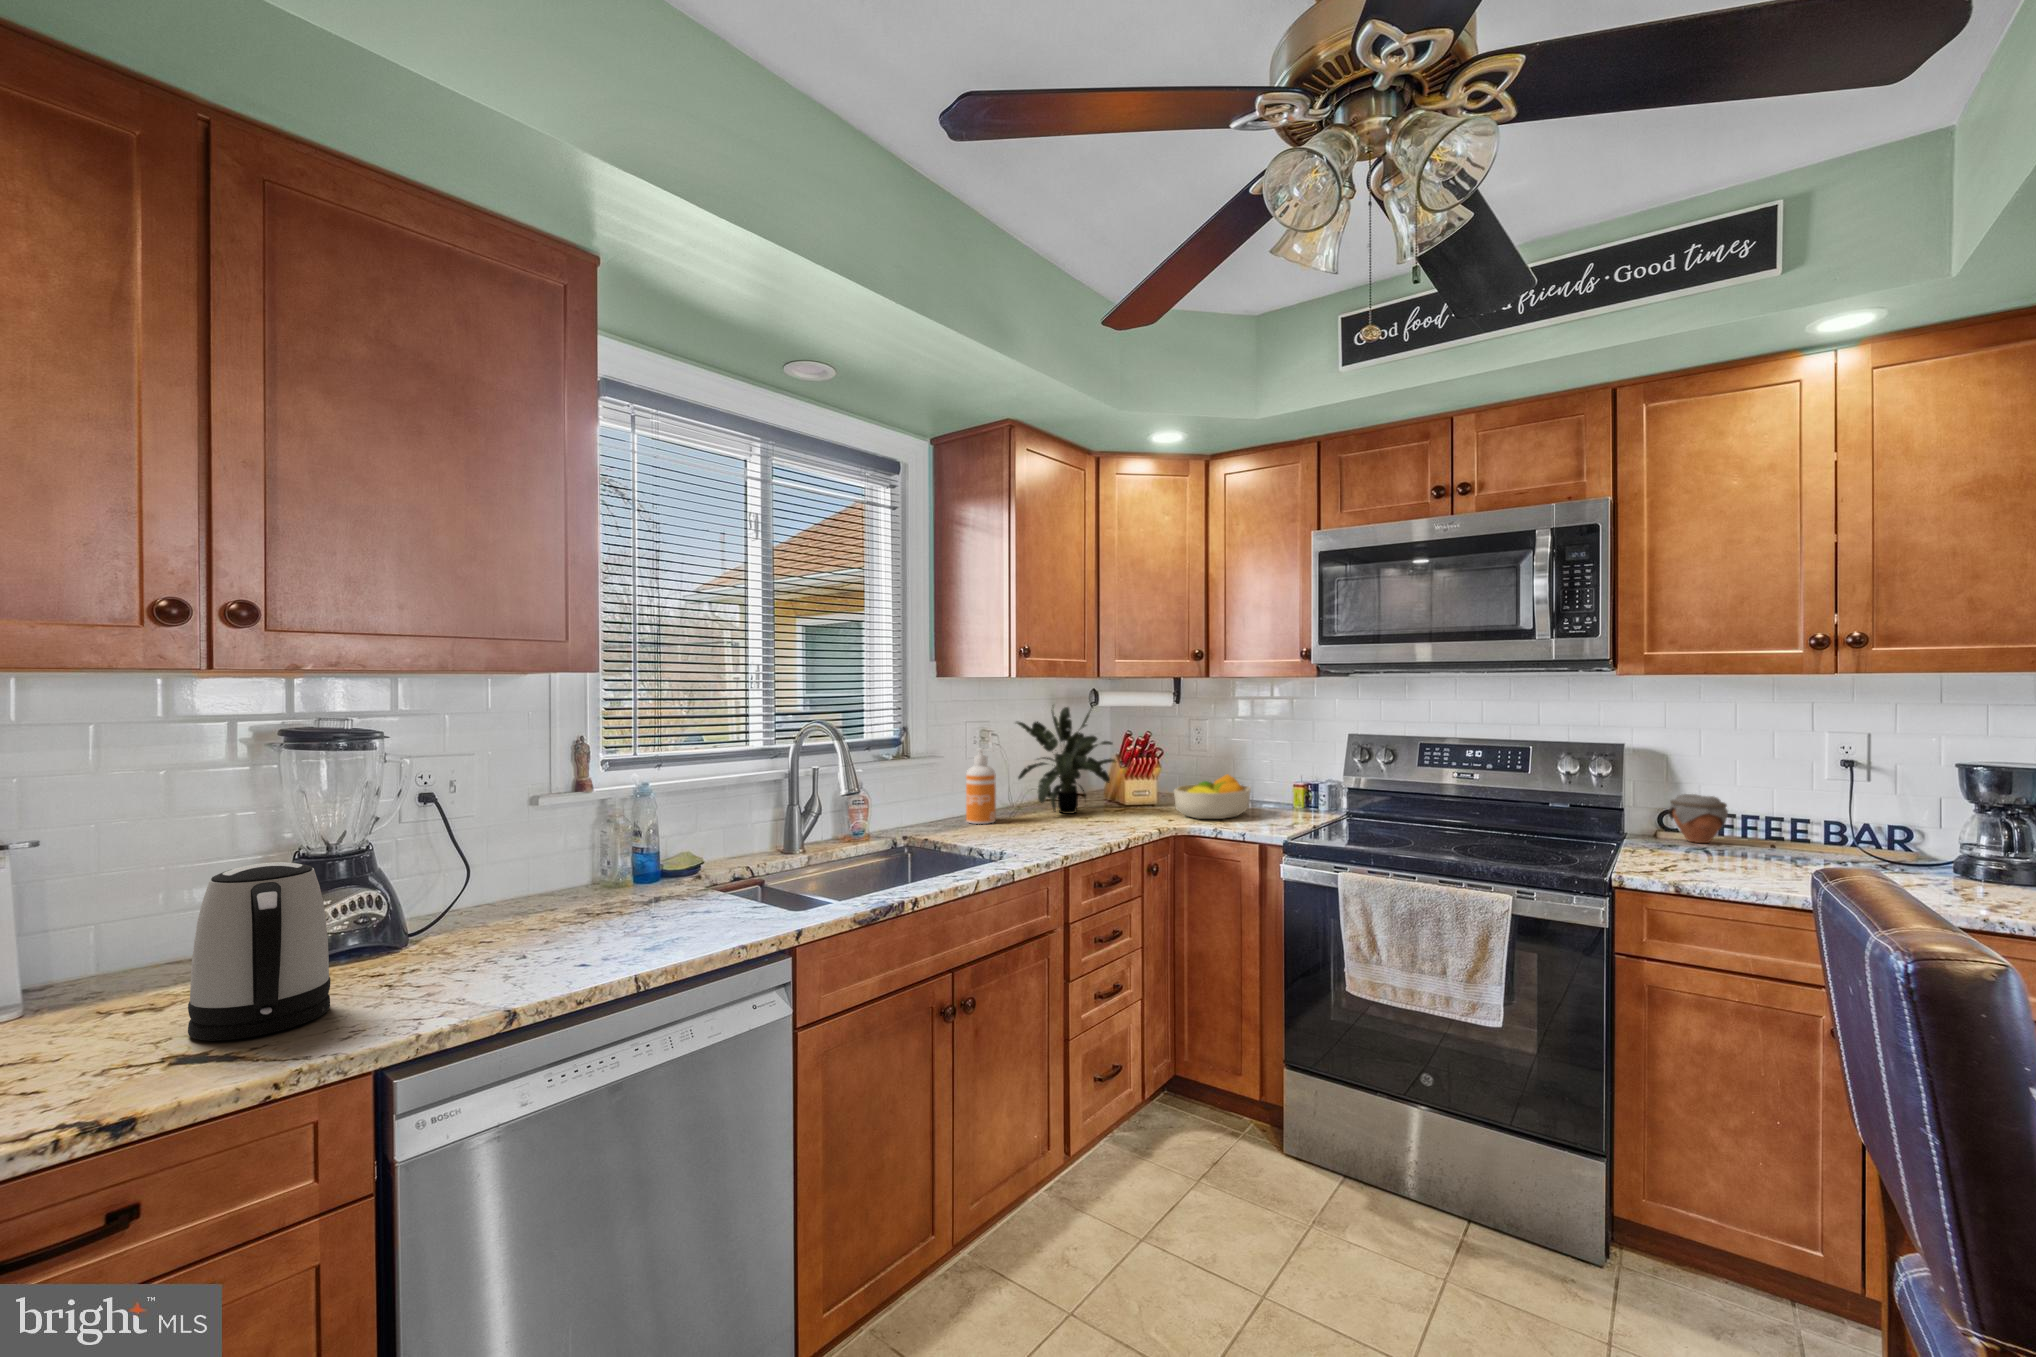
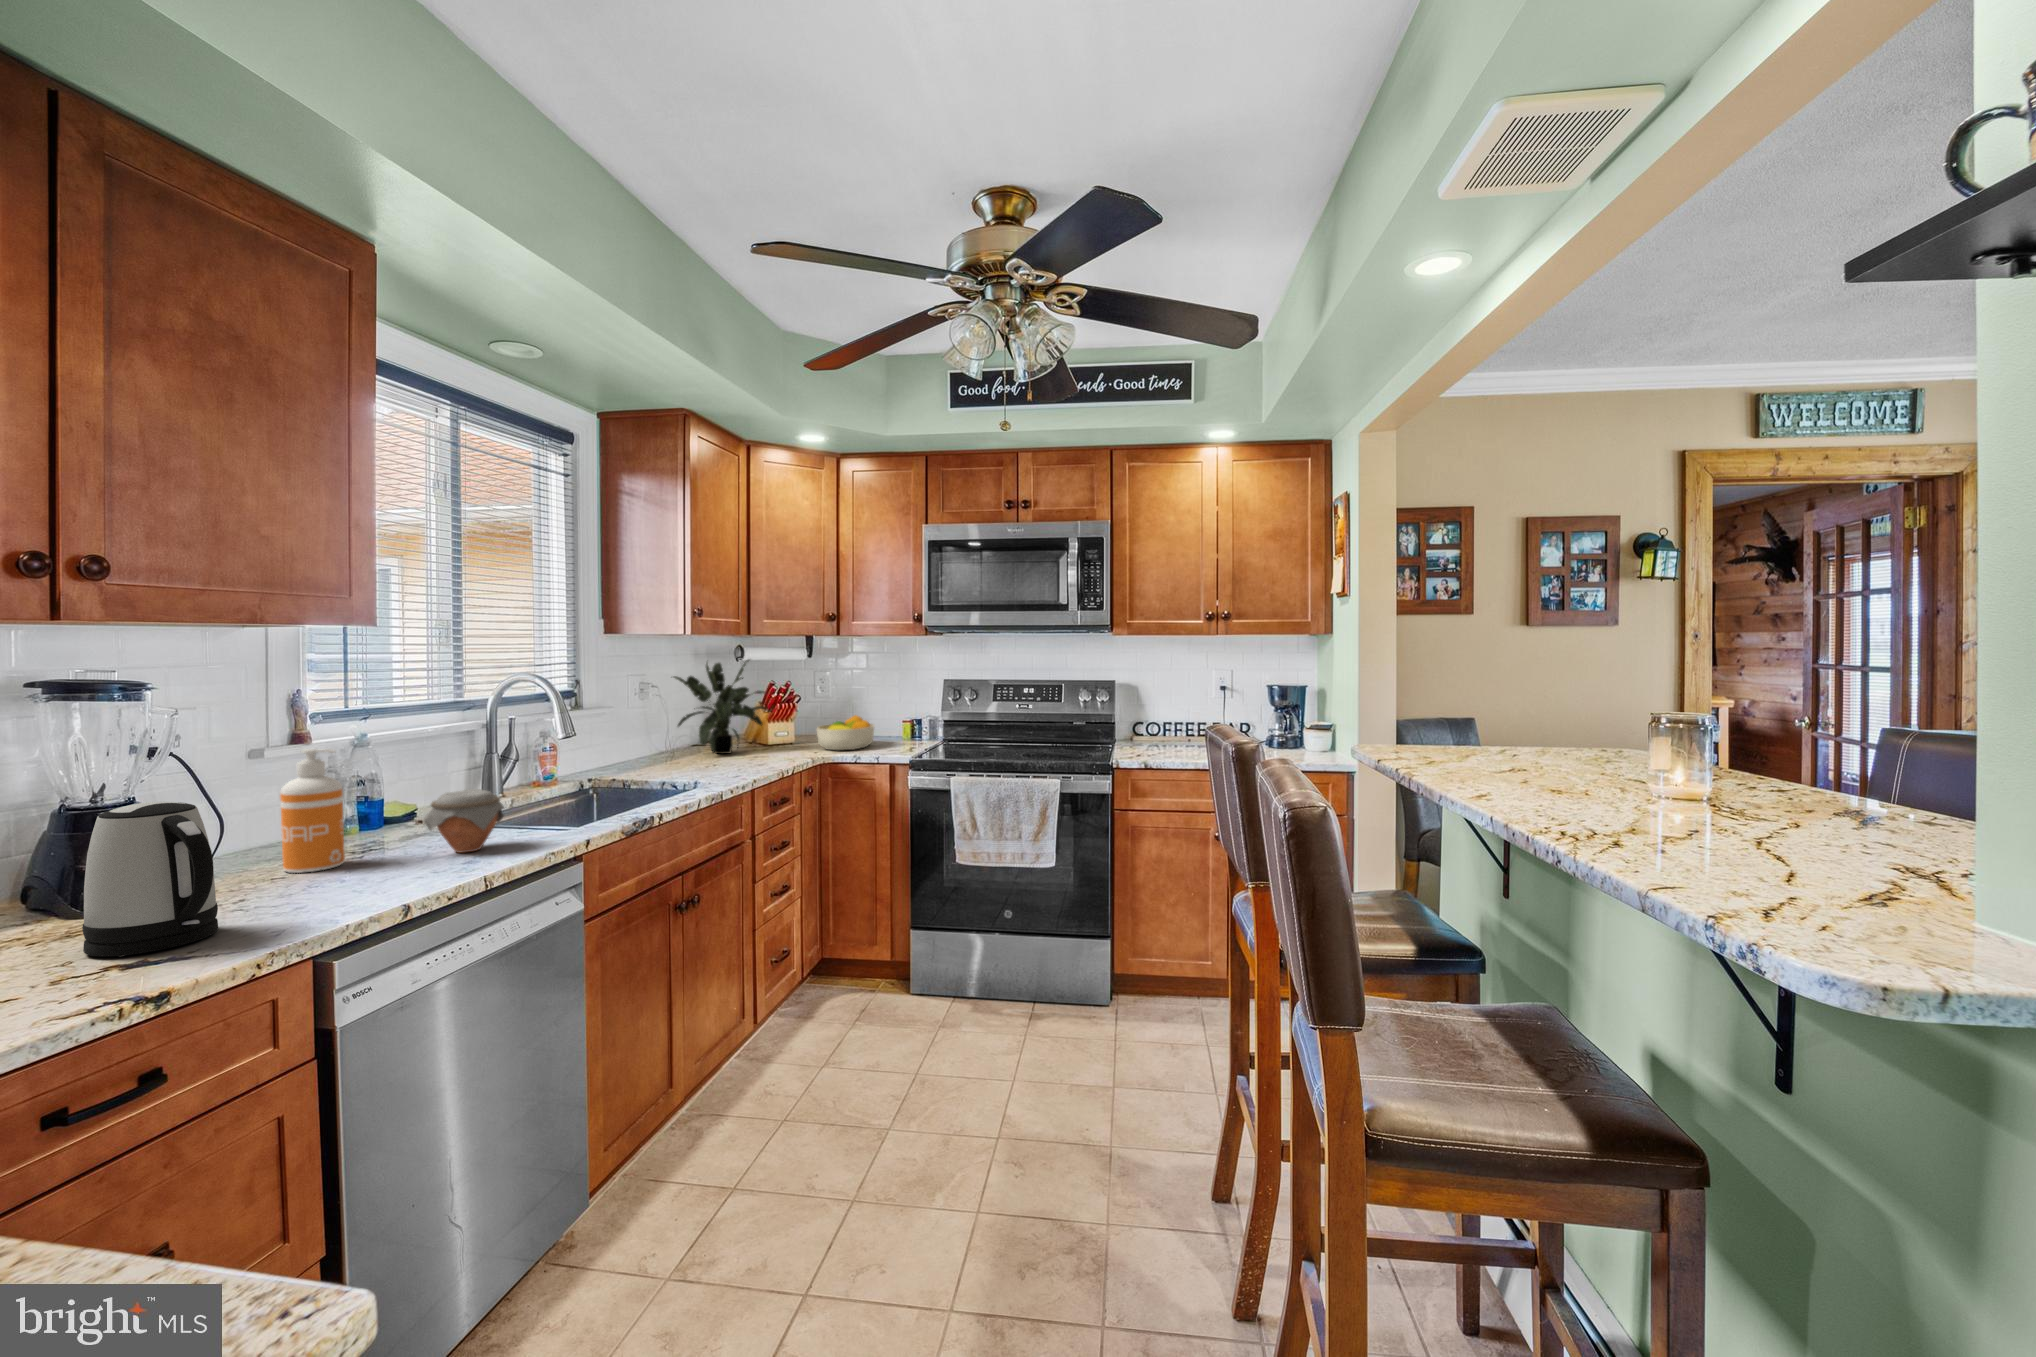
soap dispenser: present [966,749,996,824] -> present [280,749,345,873]
jar: present [1668,794,1728,843] -> present [424,789,504,853]

